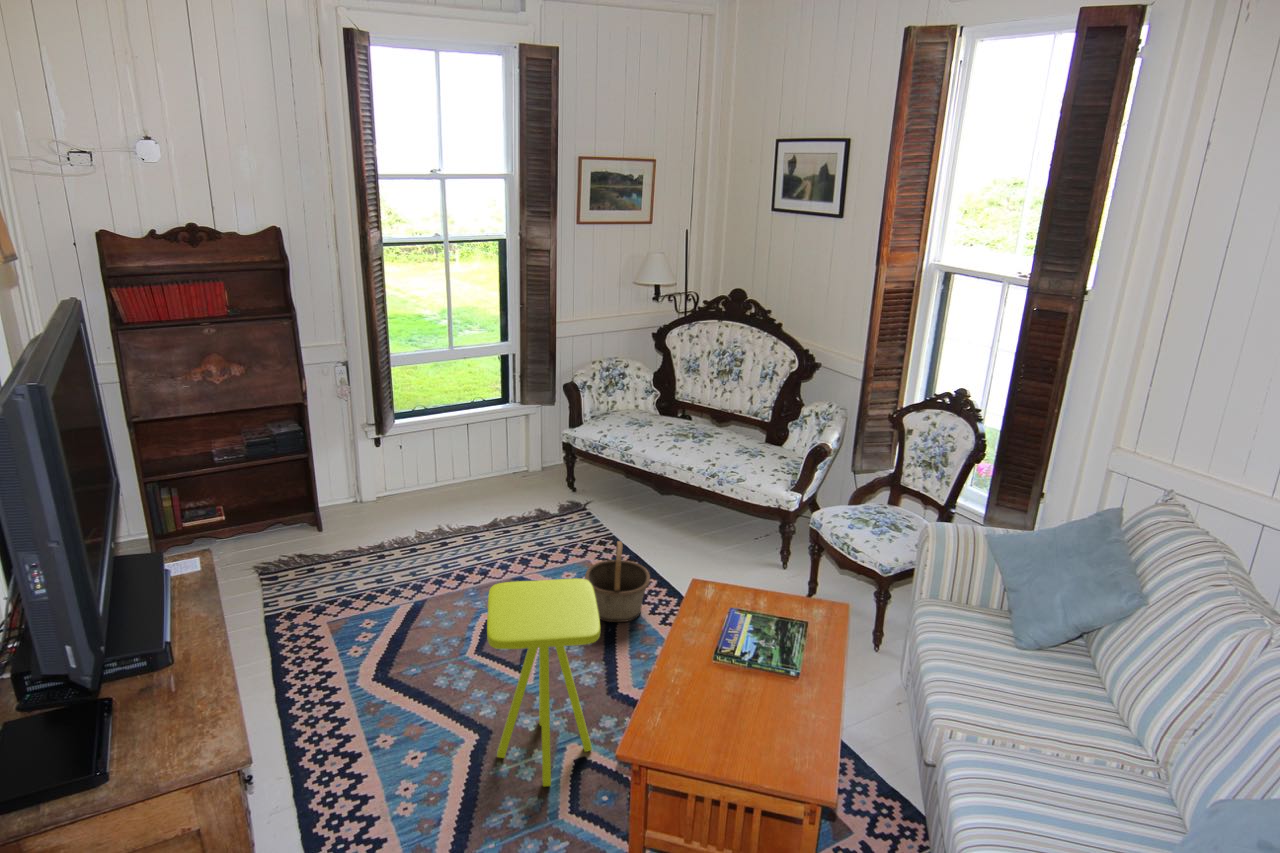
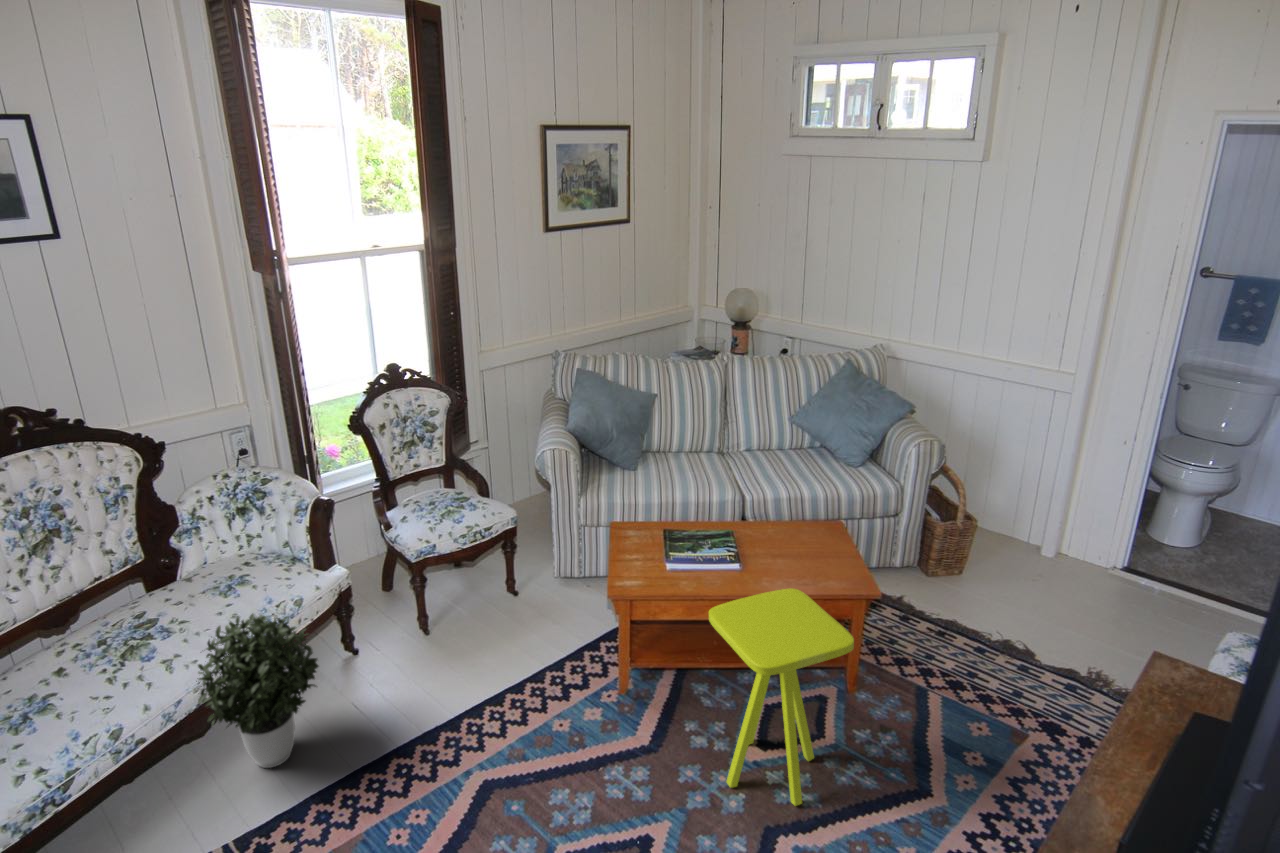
potted plant: none [637,443,706,542] -> present [196,614,319,768]
basket: present [585,541,650,622] -> none [440,690,532,799]

